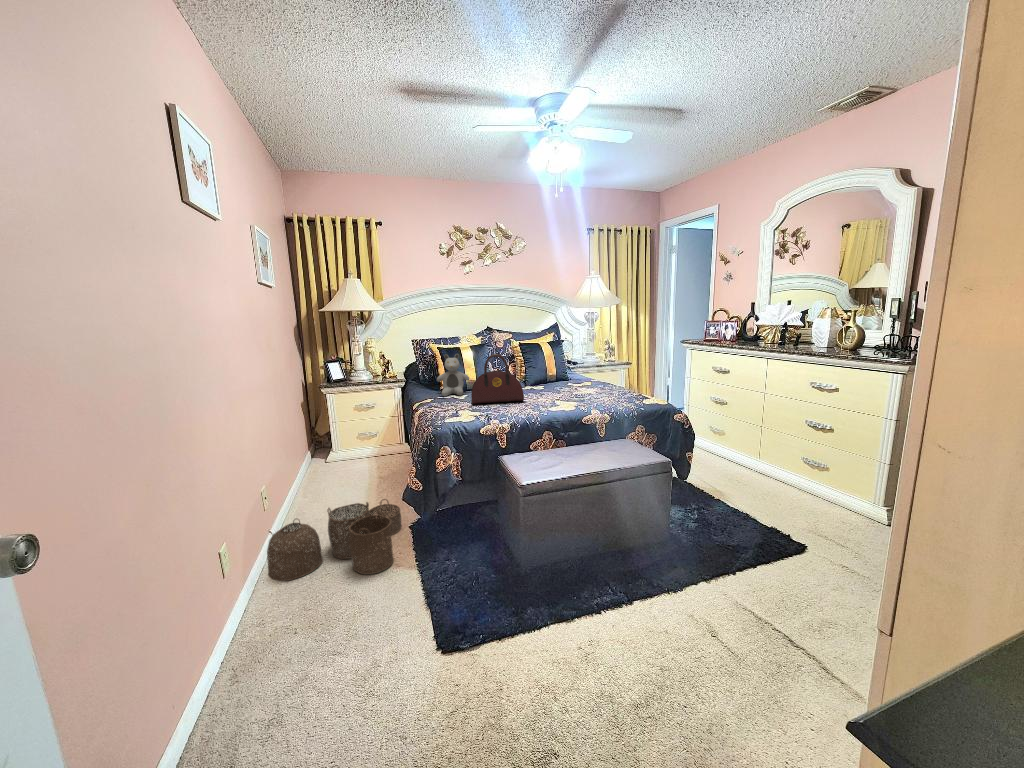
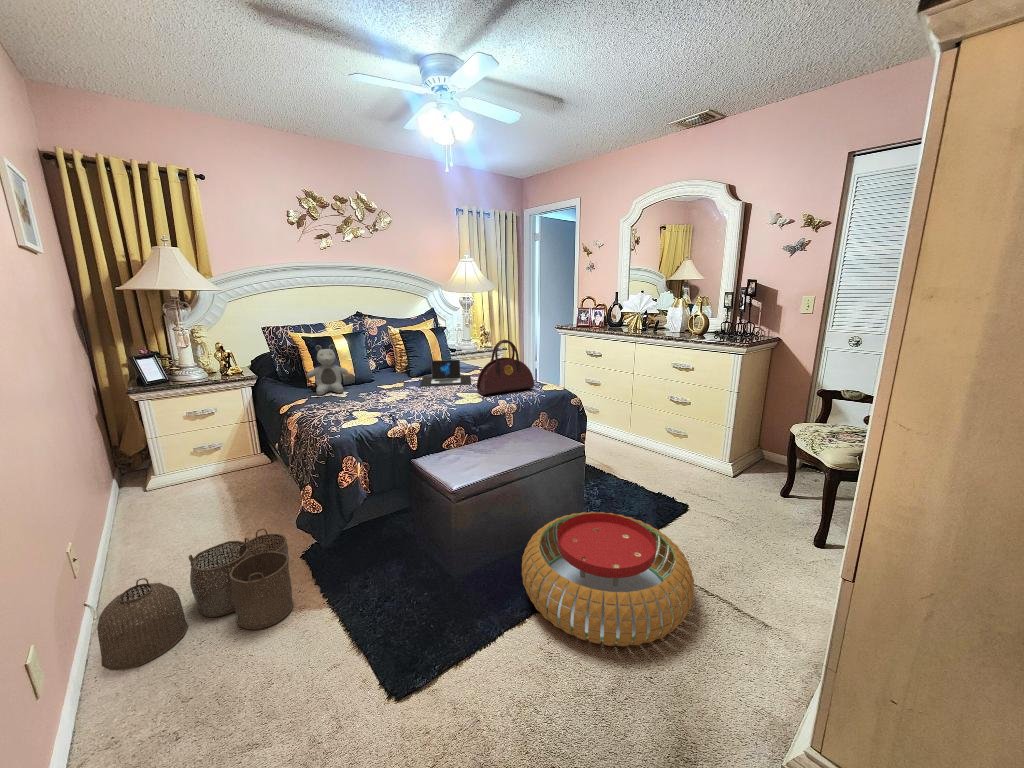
handbag: present [471,354,524,404] -> present [477,340,534,395]
laptop: none [528,371,580,394] -> present [420,360,471,386]
pouf: none [579,528,767,672] -> present [522,512,694,646]

